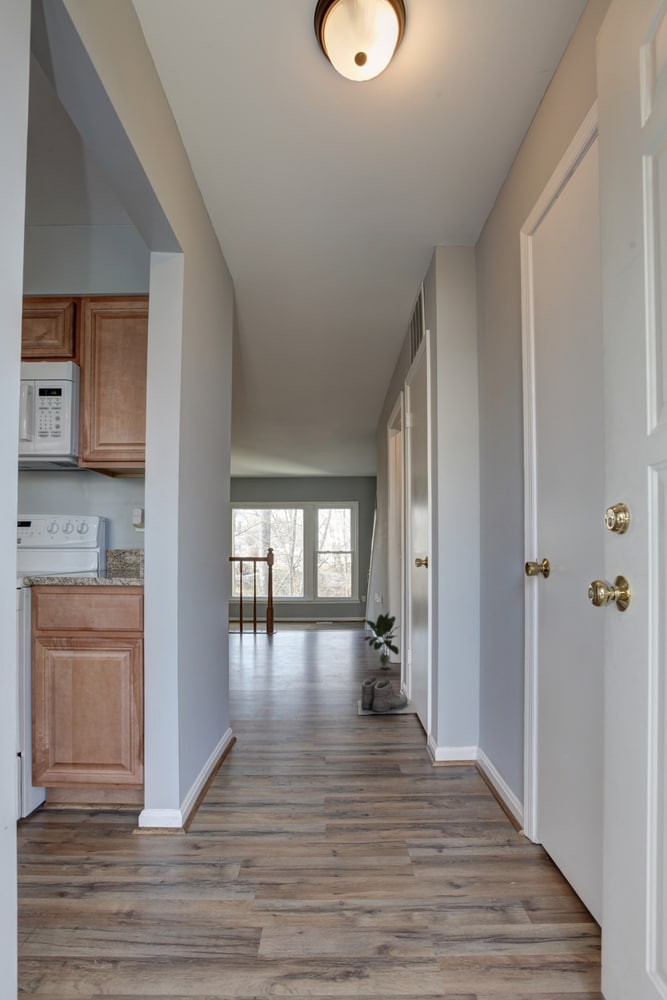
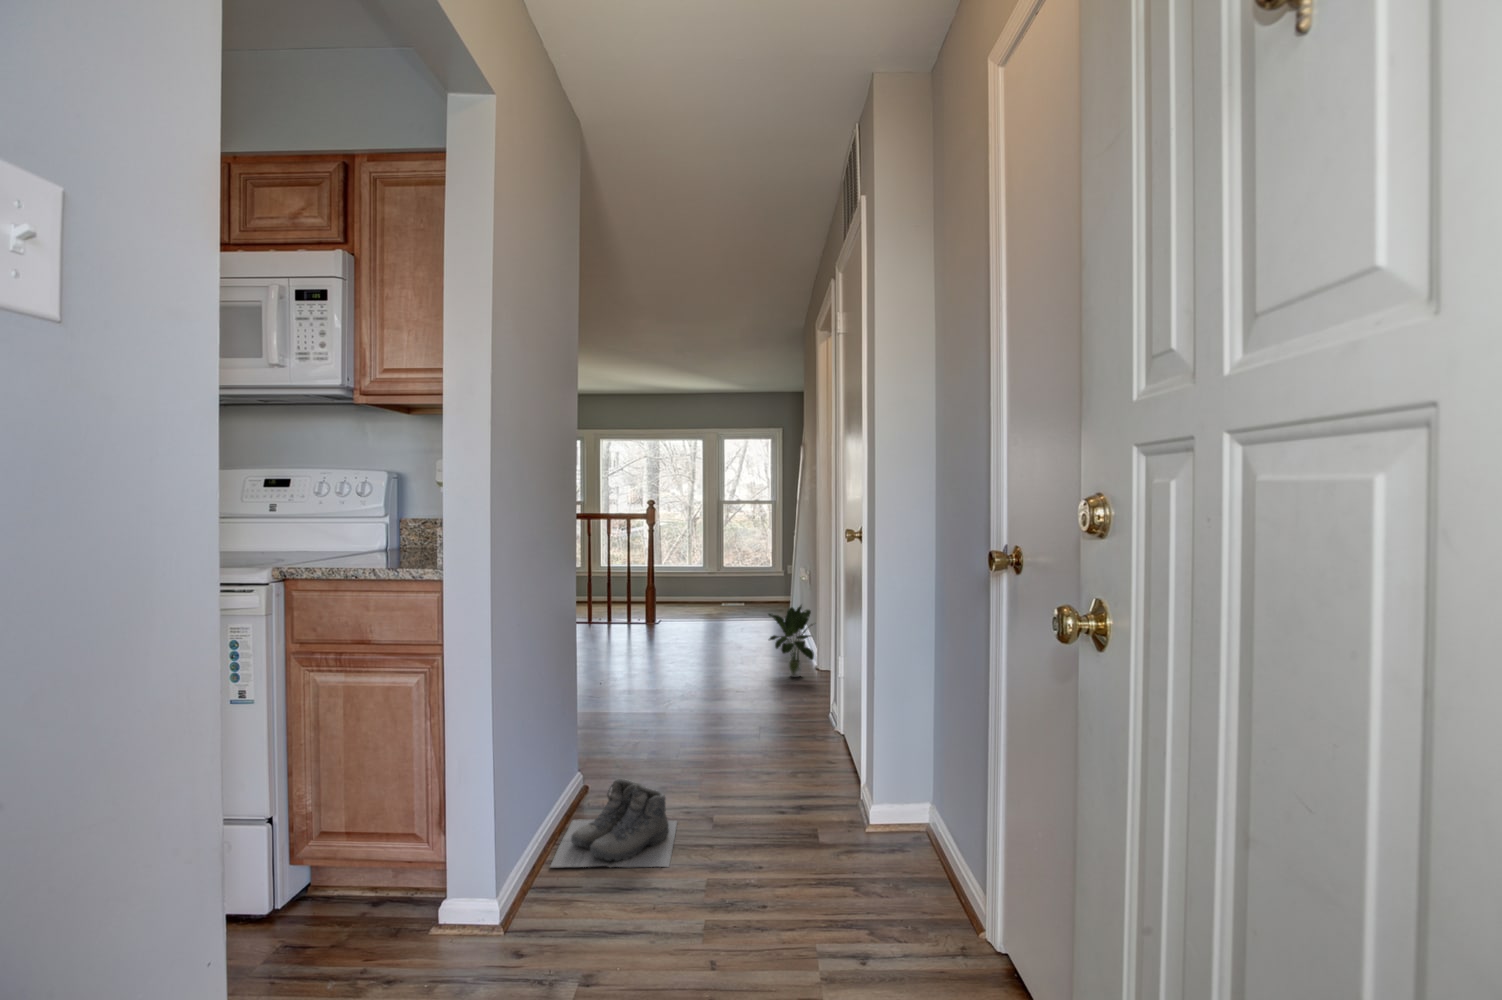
boots: present [358,675,417,715] -> present [550,779,677,867]

